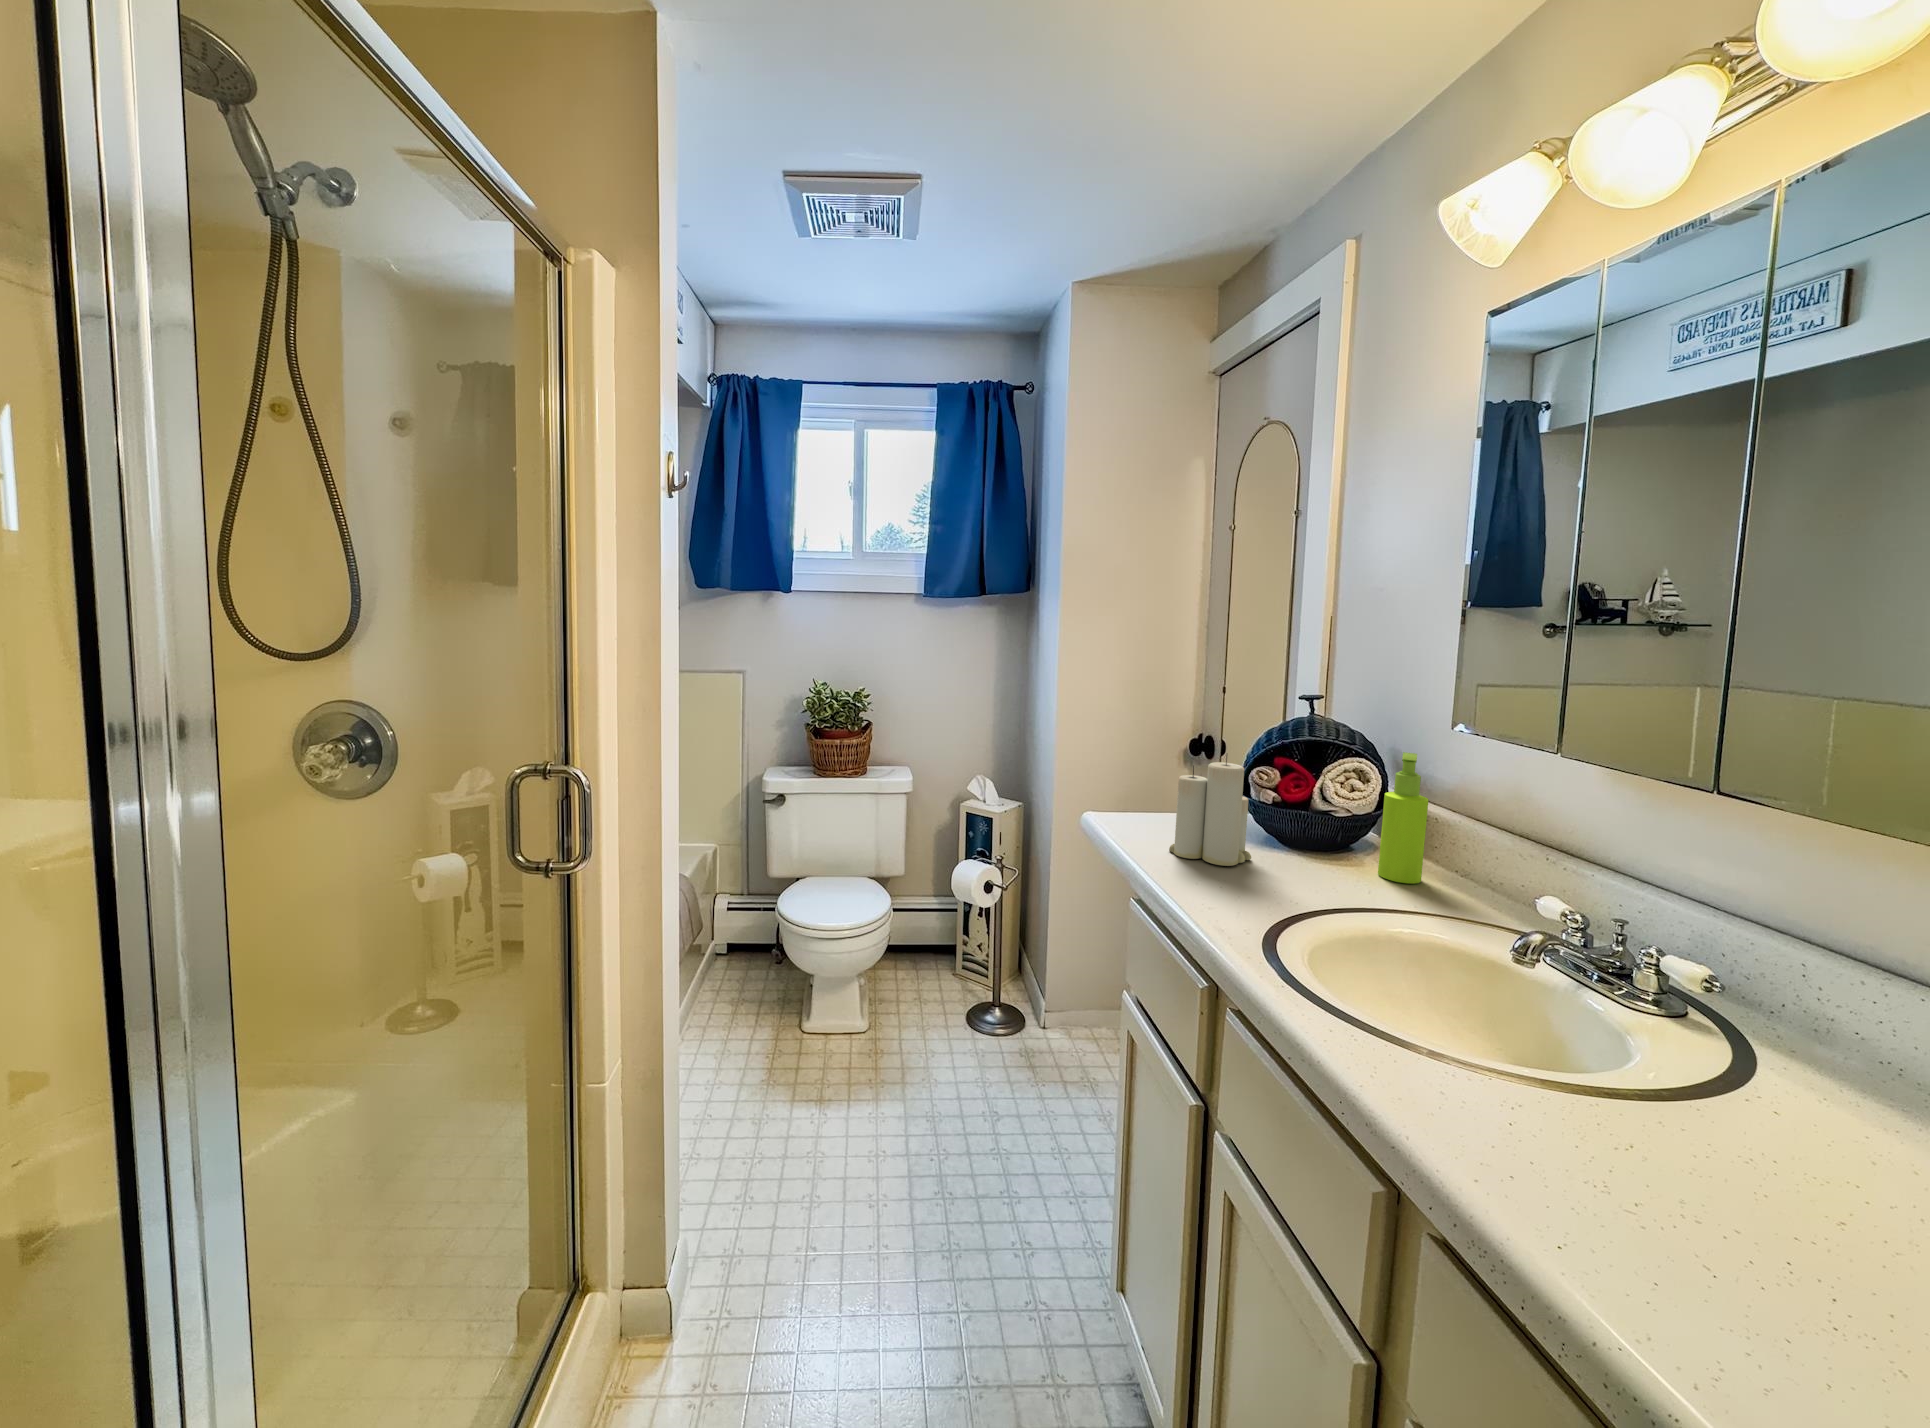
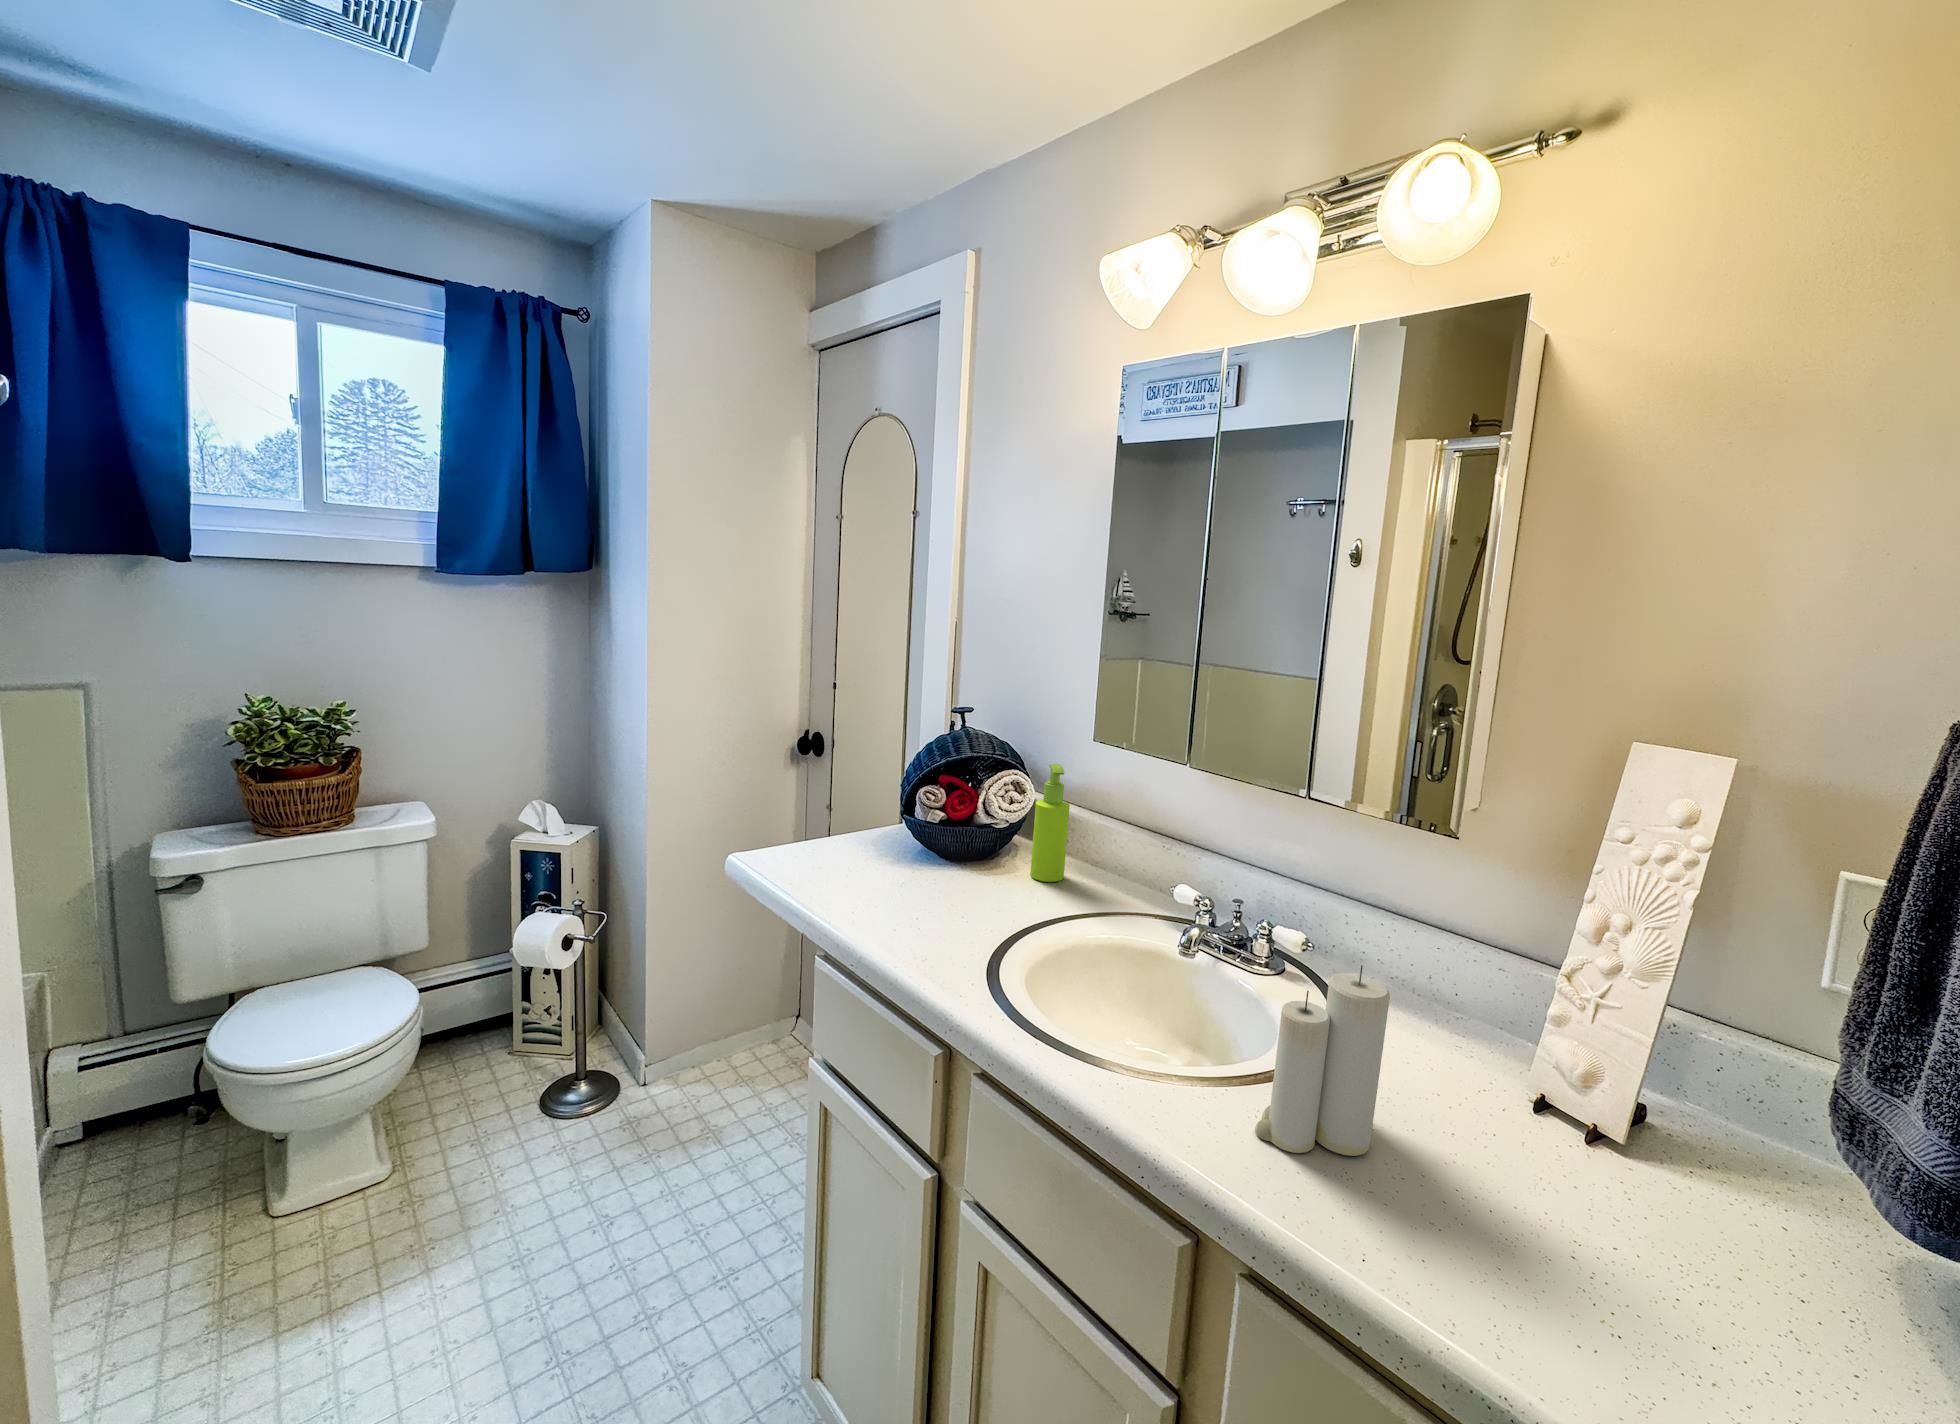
candle: present [1169,755,1251,866] -> present [1255,965,1390,1156]

